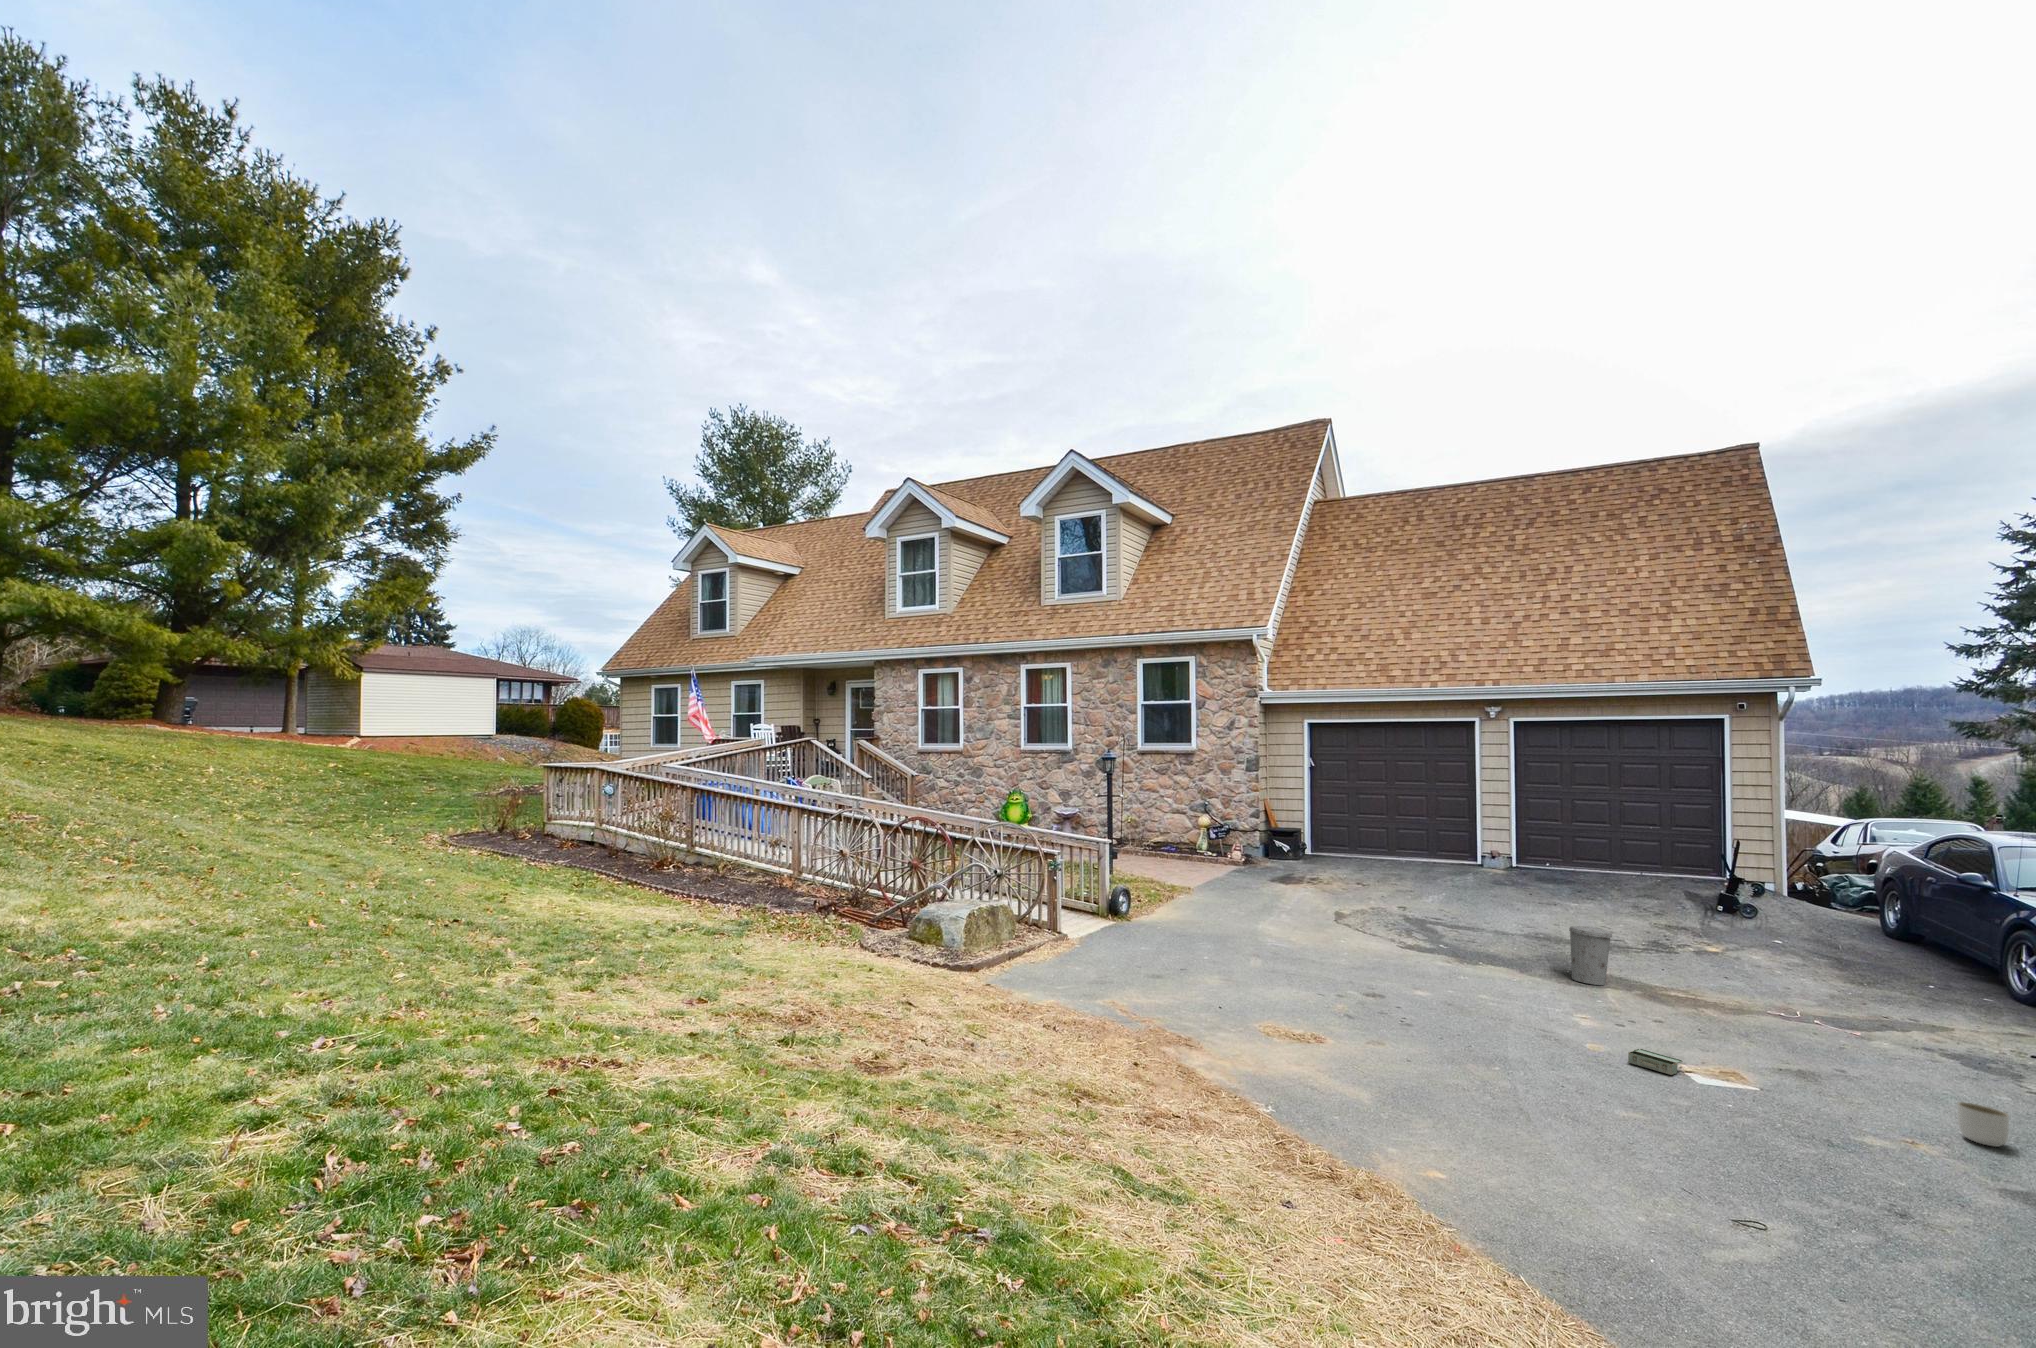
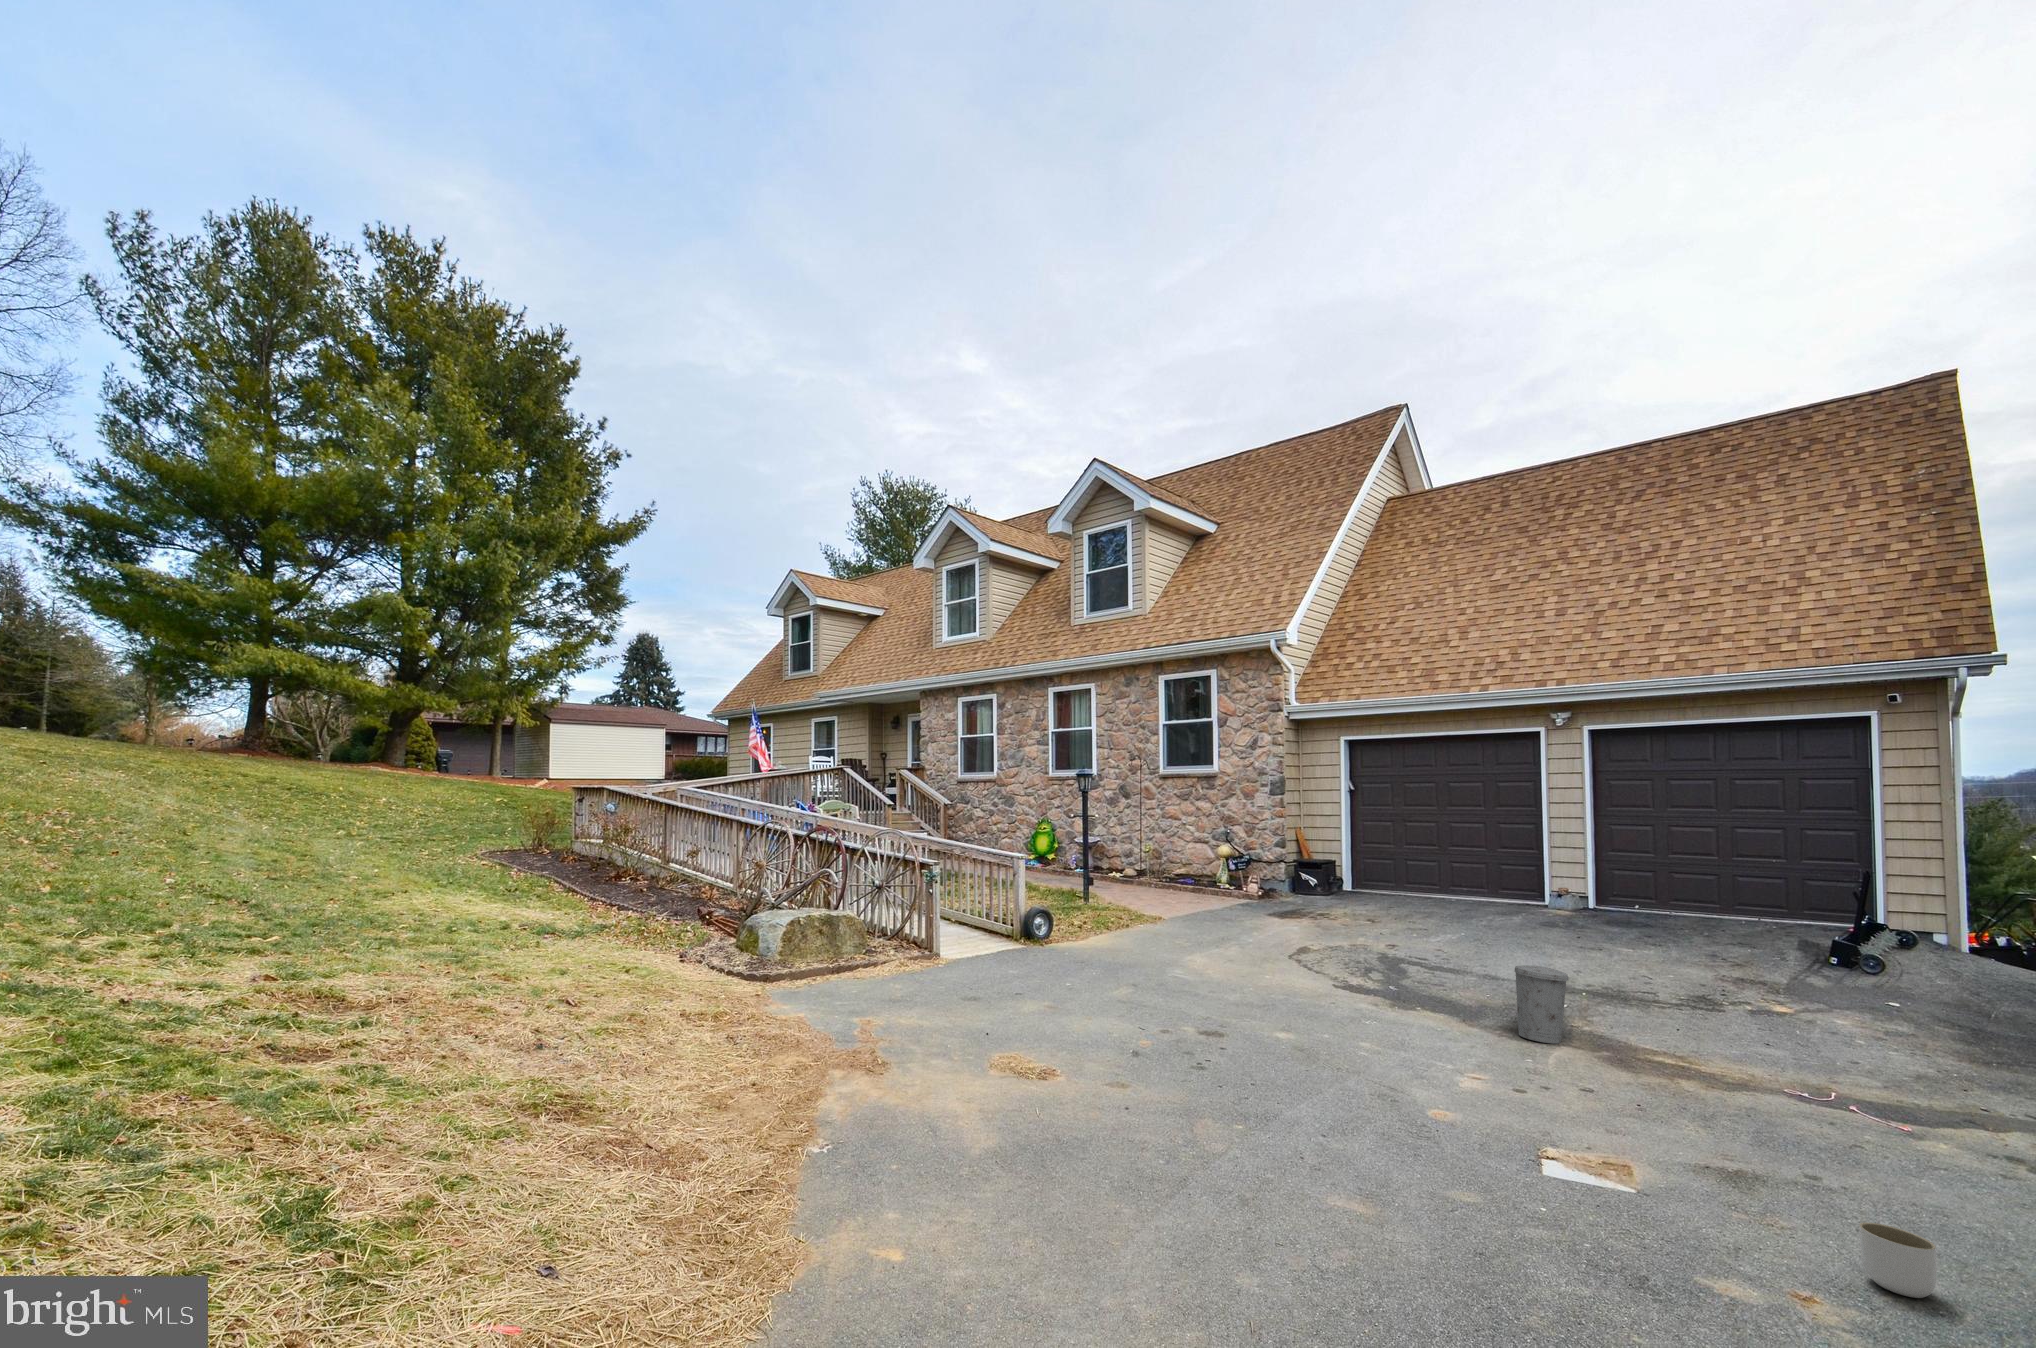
toolbox: present [1628,1049,1682,1075] -> none [1446,1115,1516,1151]

